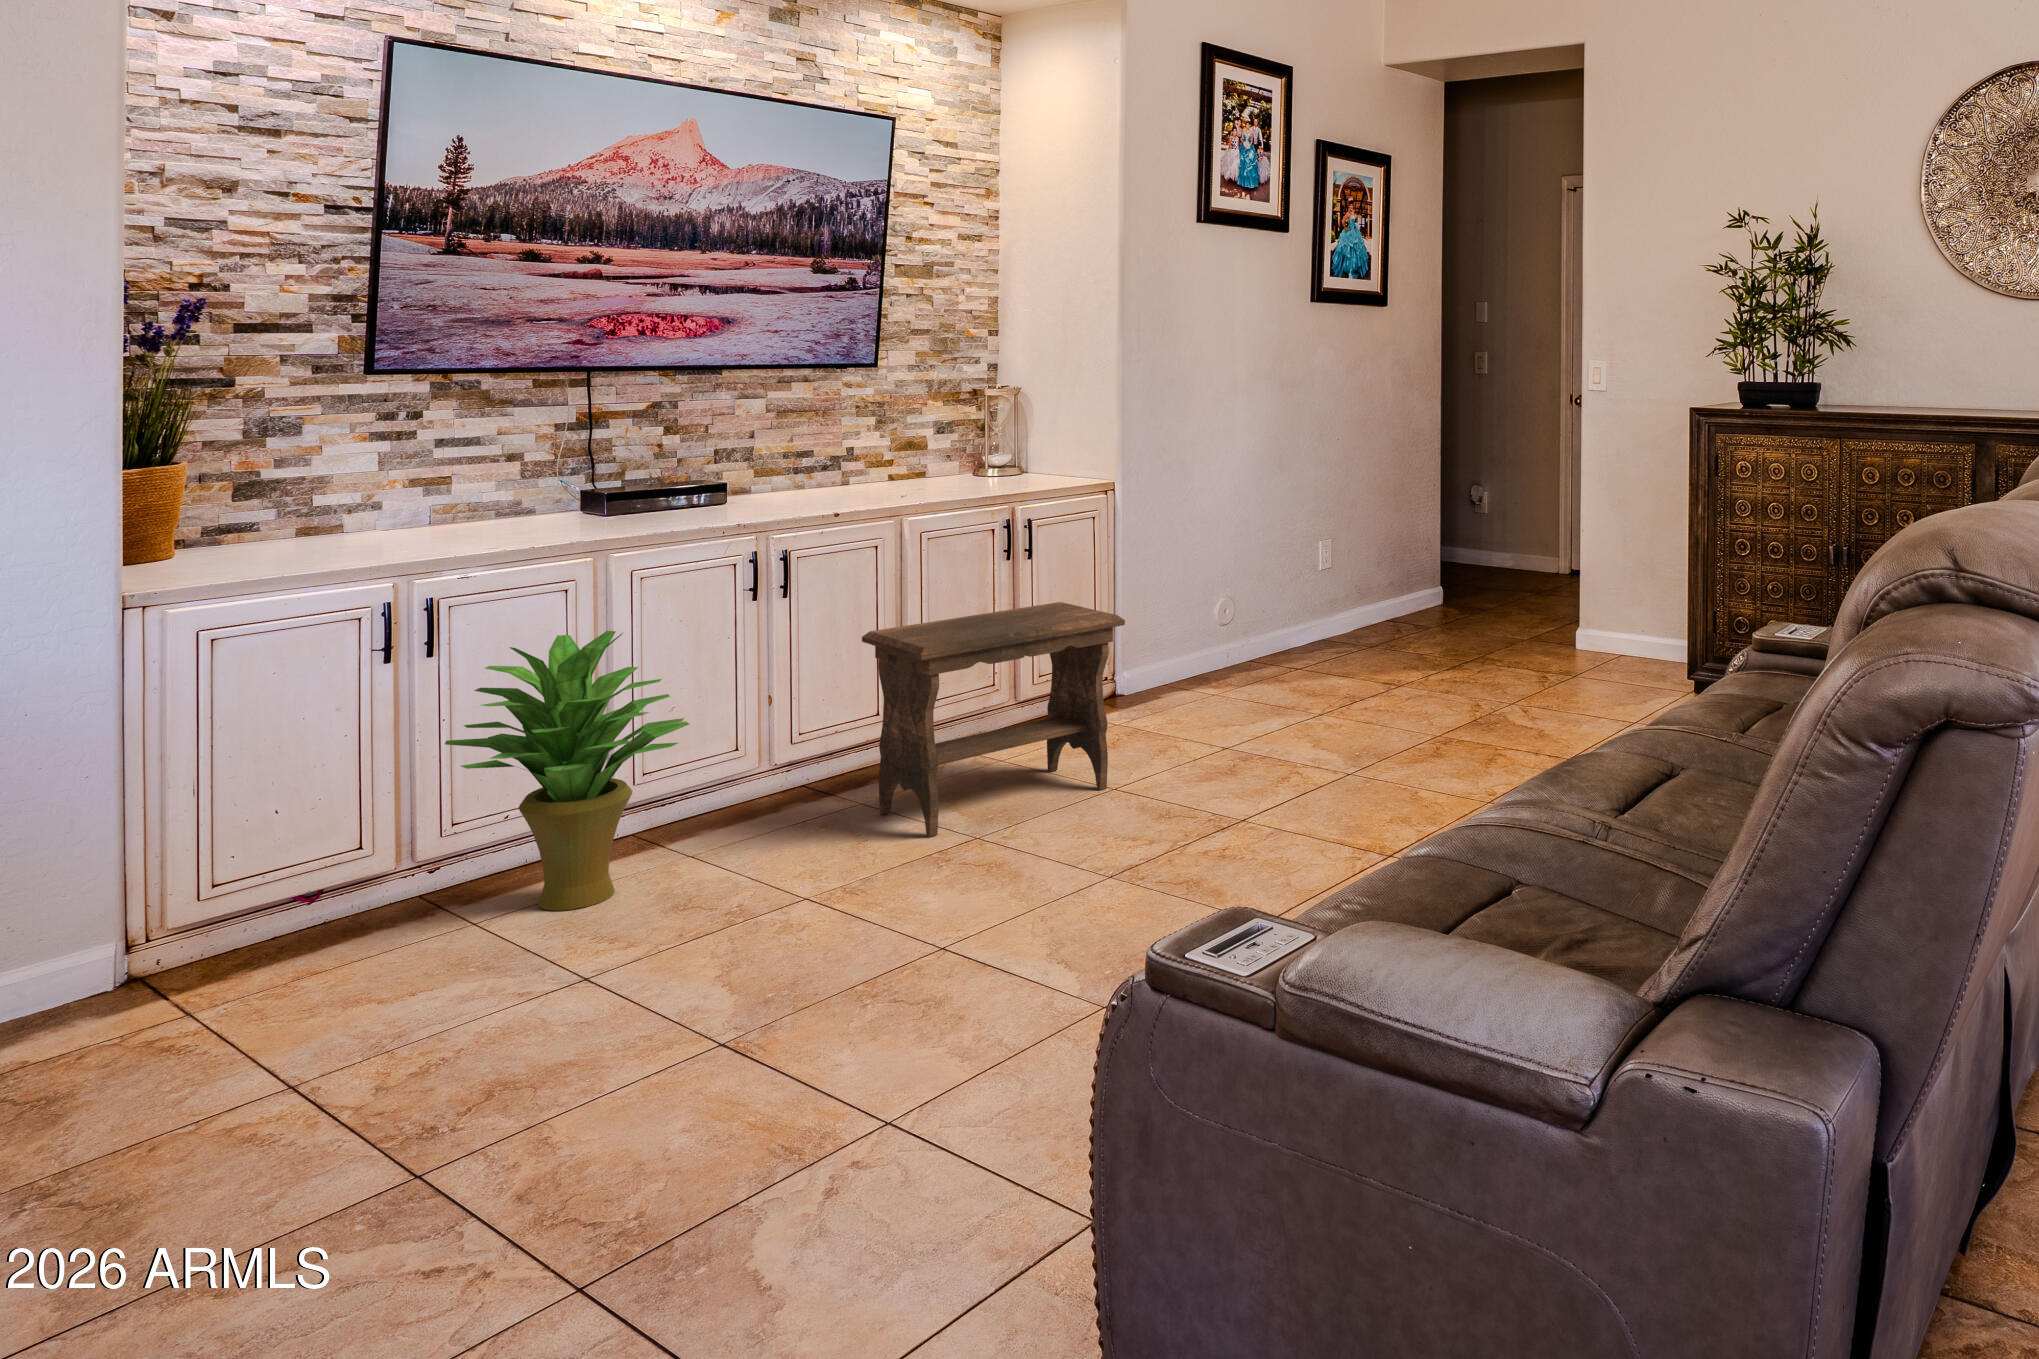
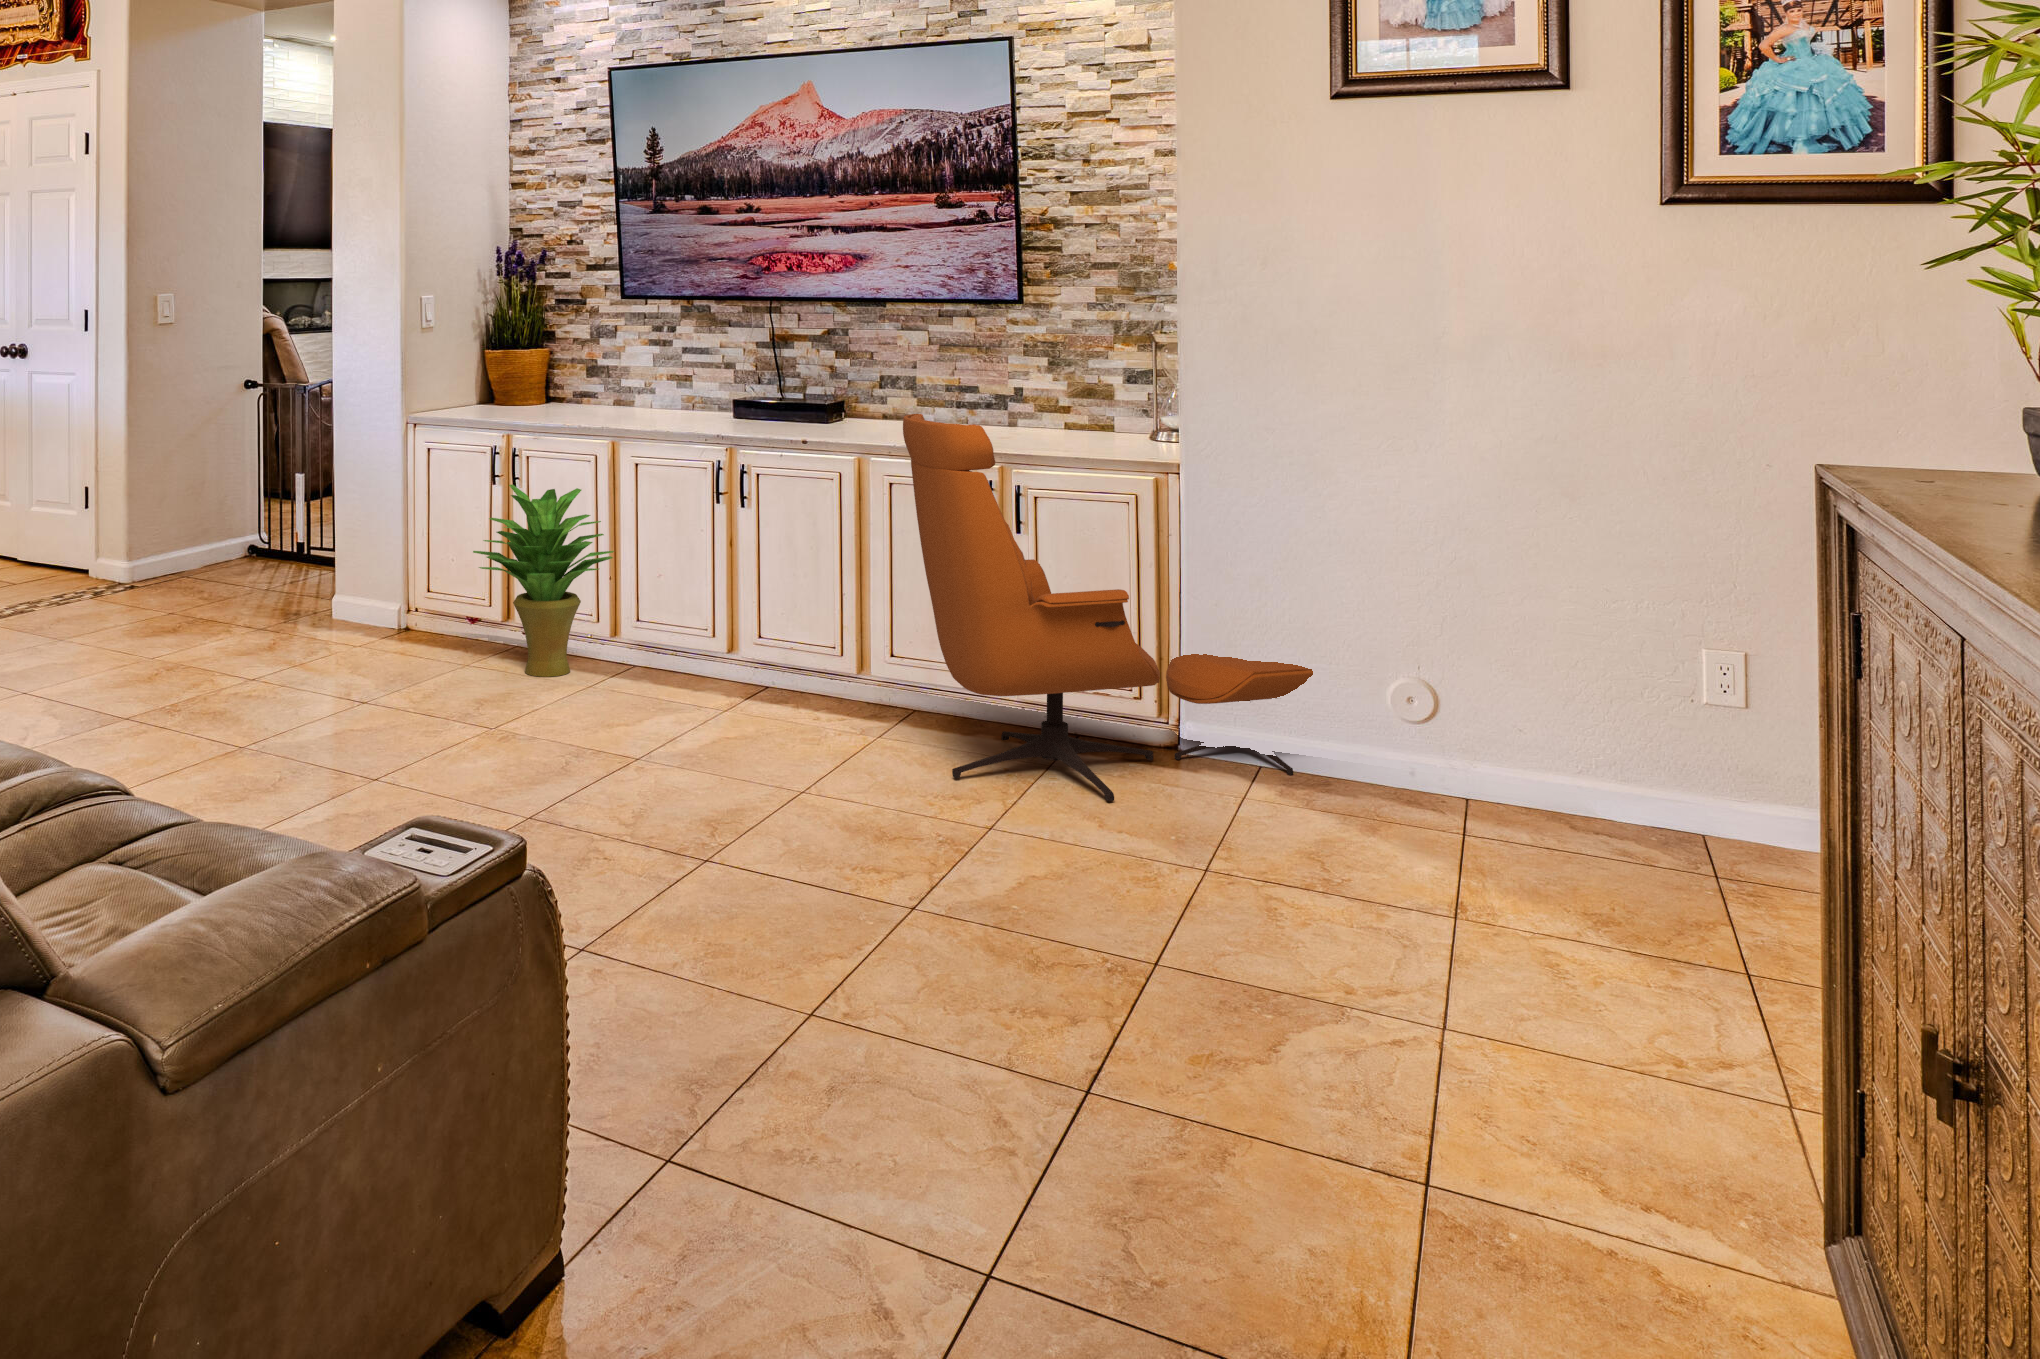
lounge chair: none [1124,460,1304,761] -> present [903,414,1313,801]
footstool: present [862,602,1125,837] -> none [666,537,909,752]

